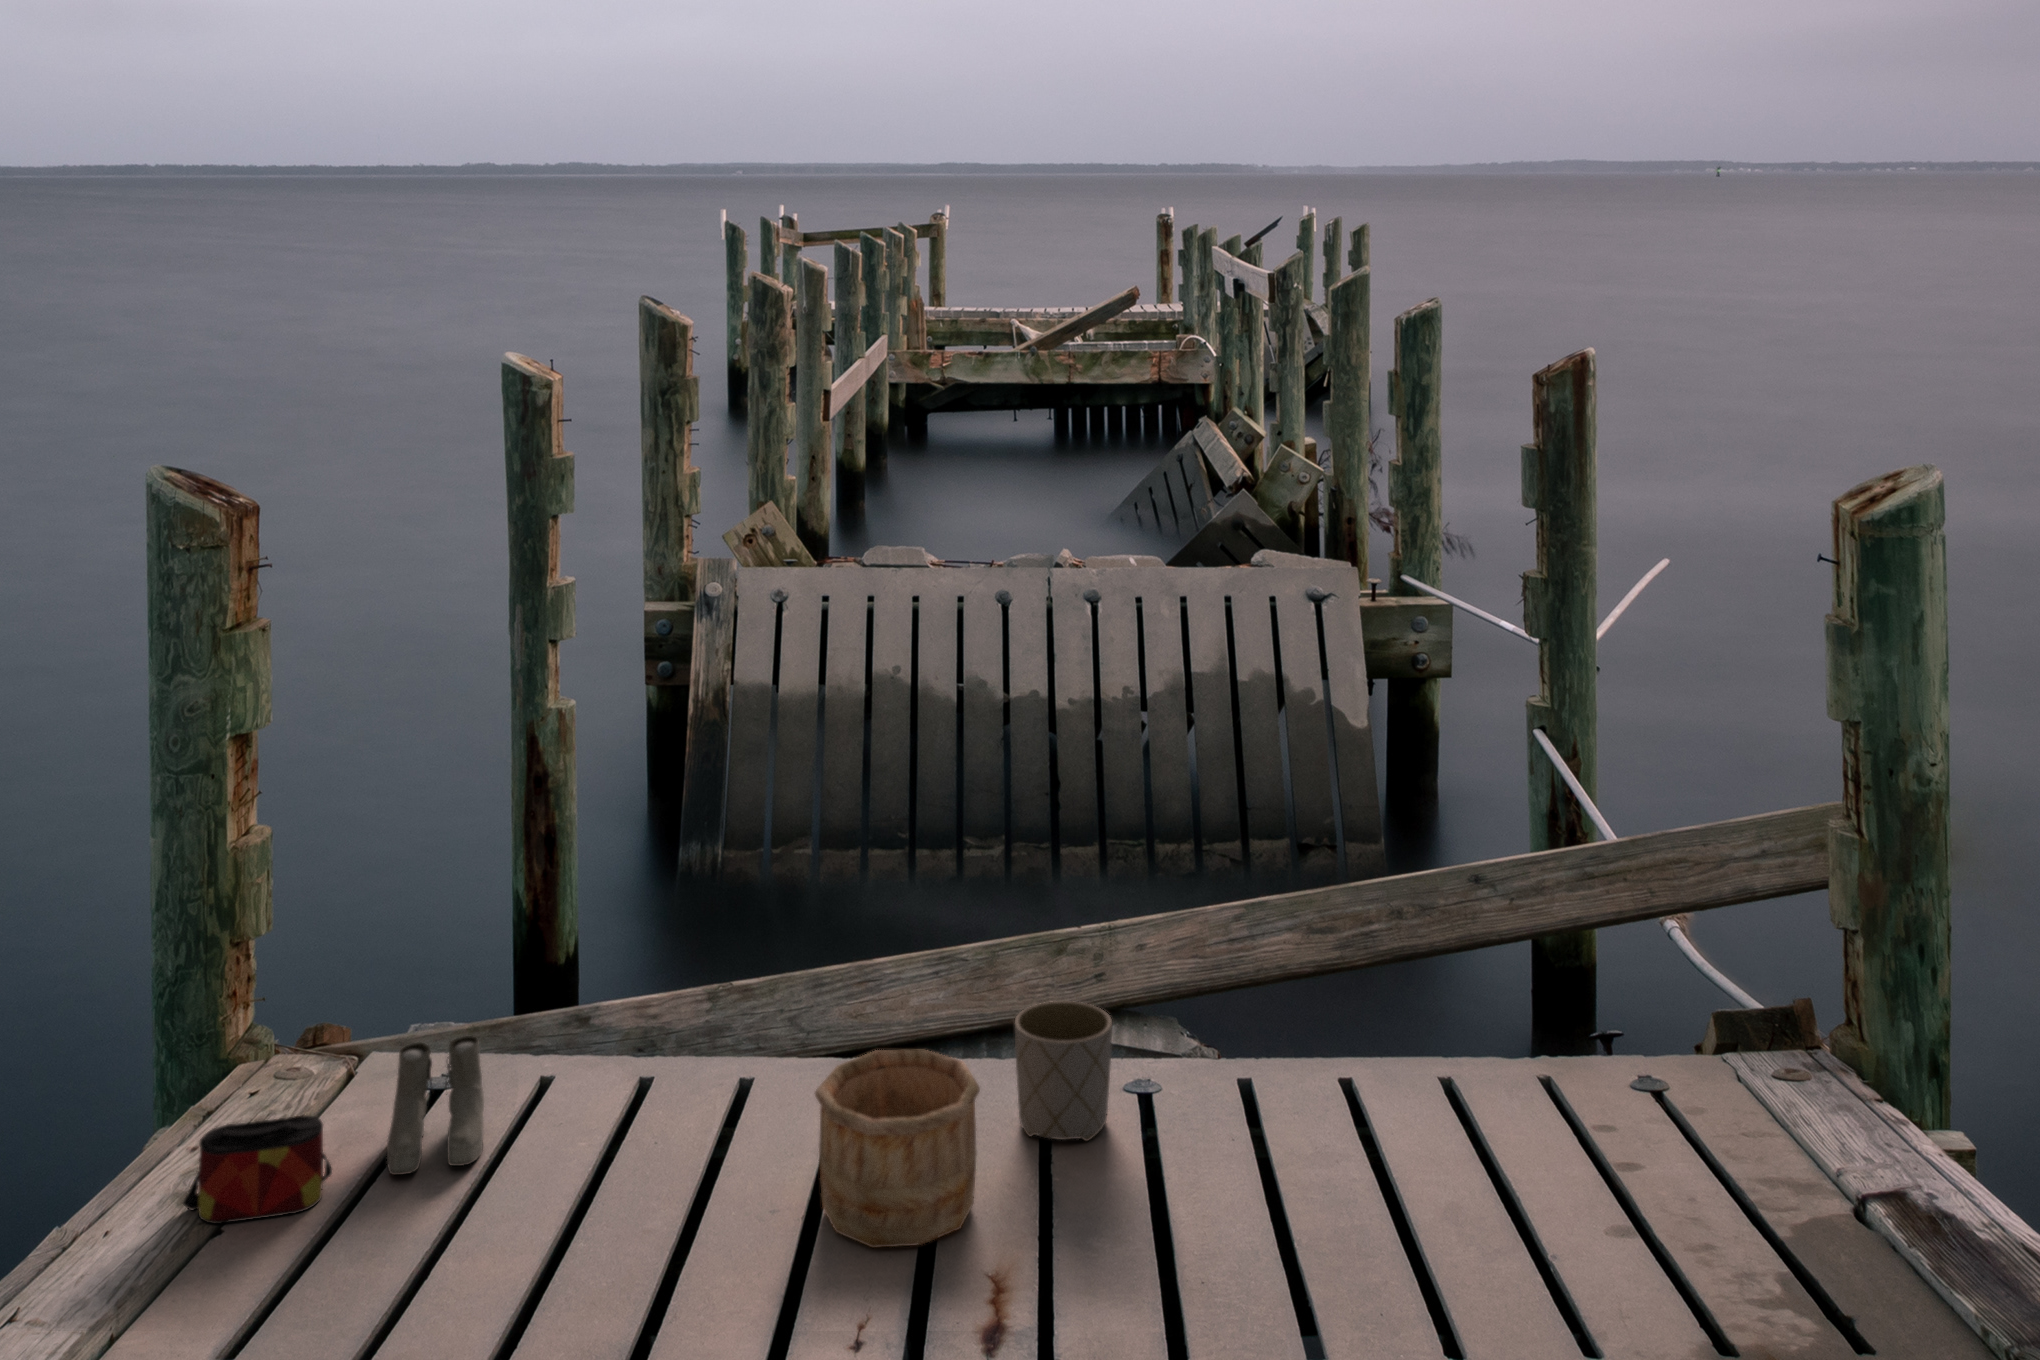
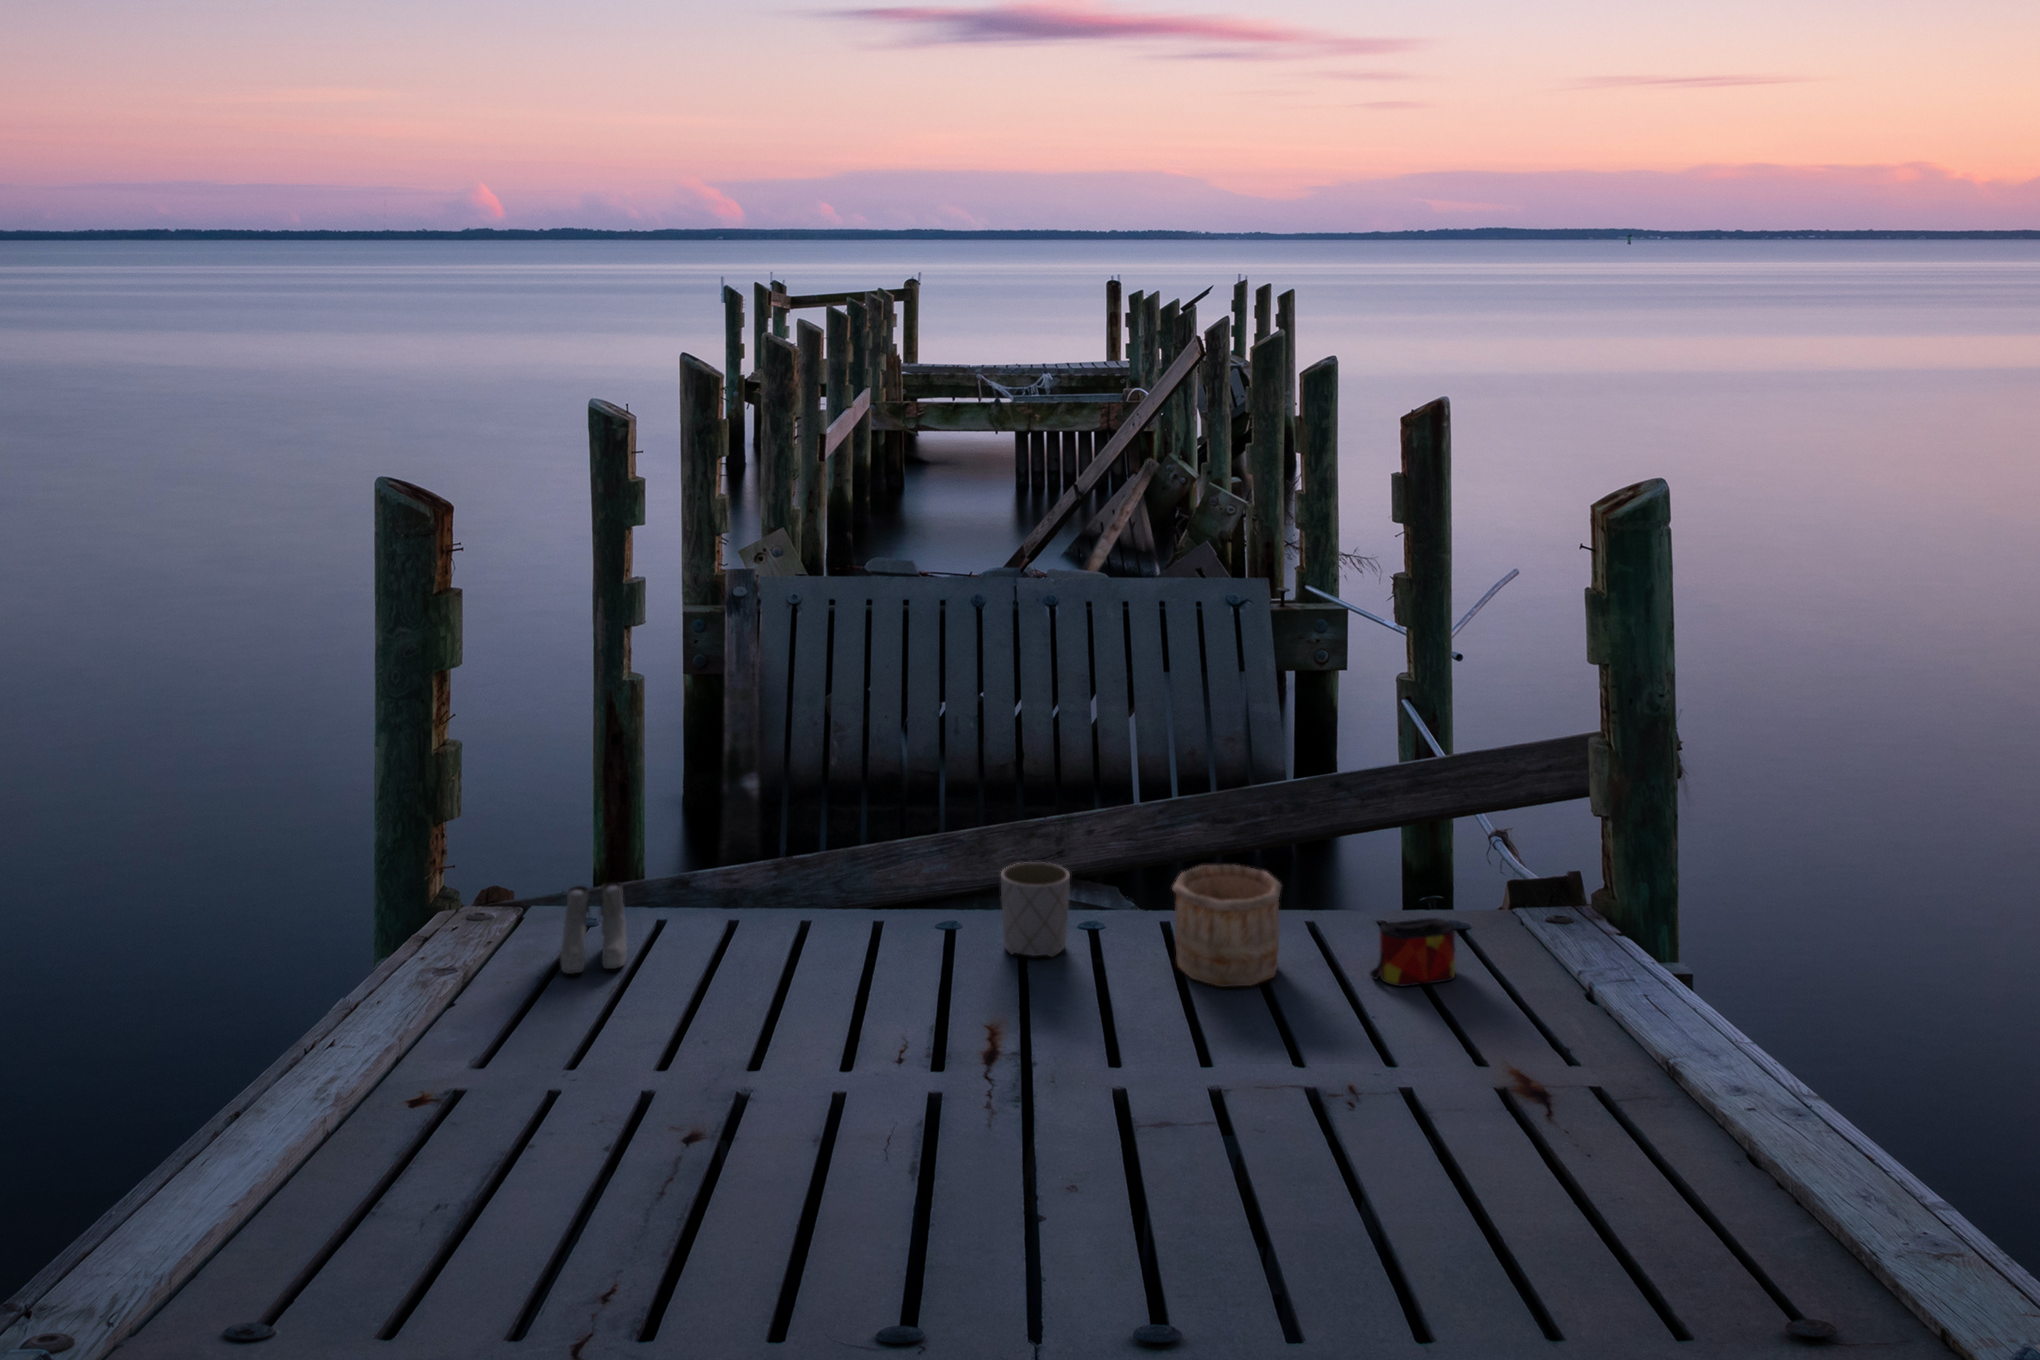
wooden bucket: present [815,1050,980,1248] -> present [1172,865,1282,987]
bag: present [183,1115,332,1224] -> present [1370,918,1455,986]

